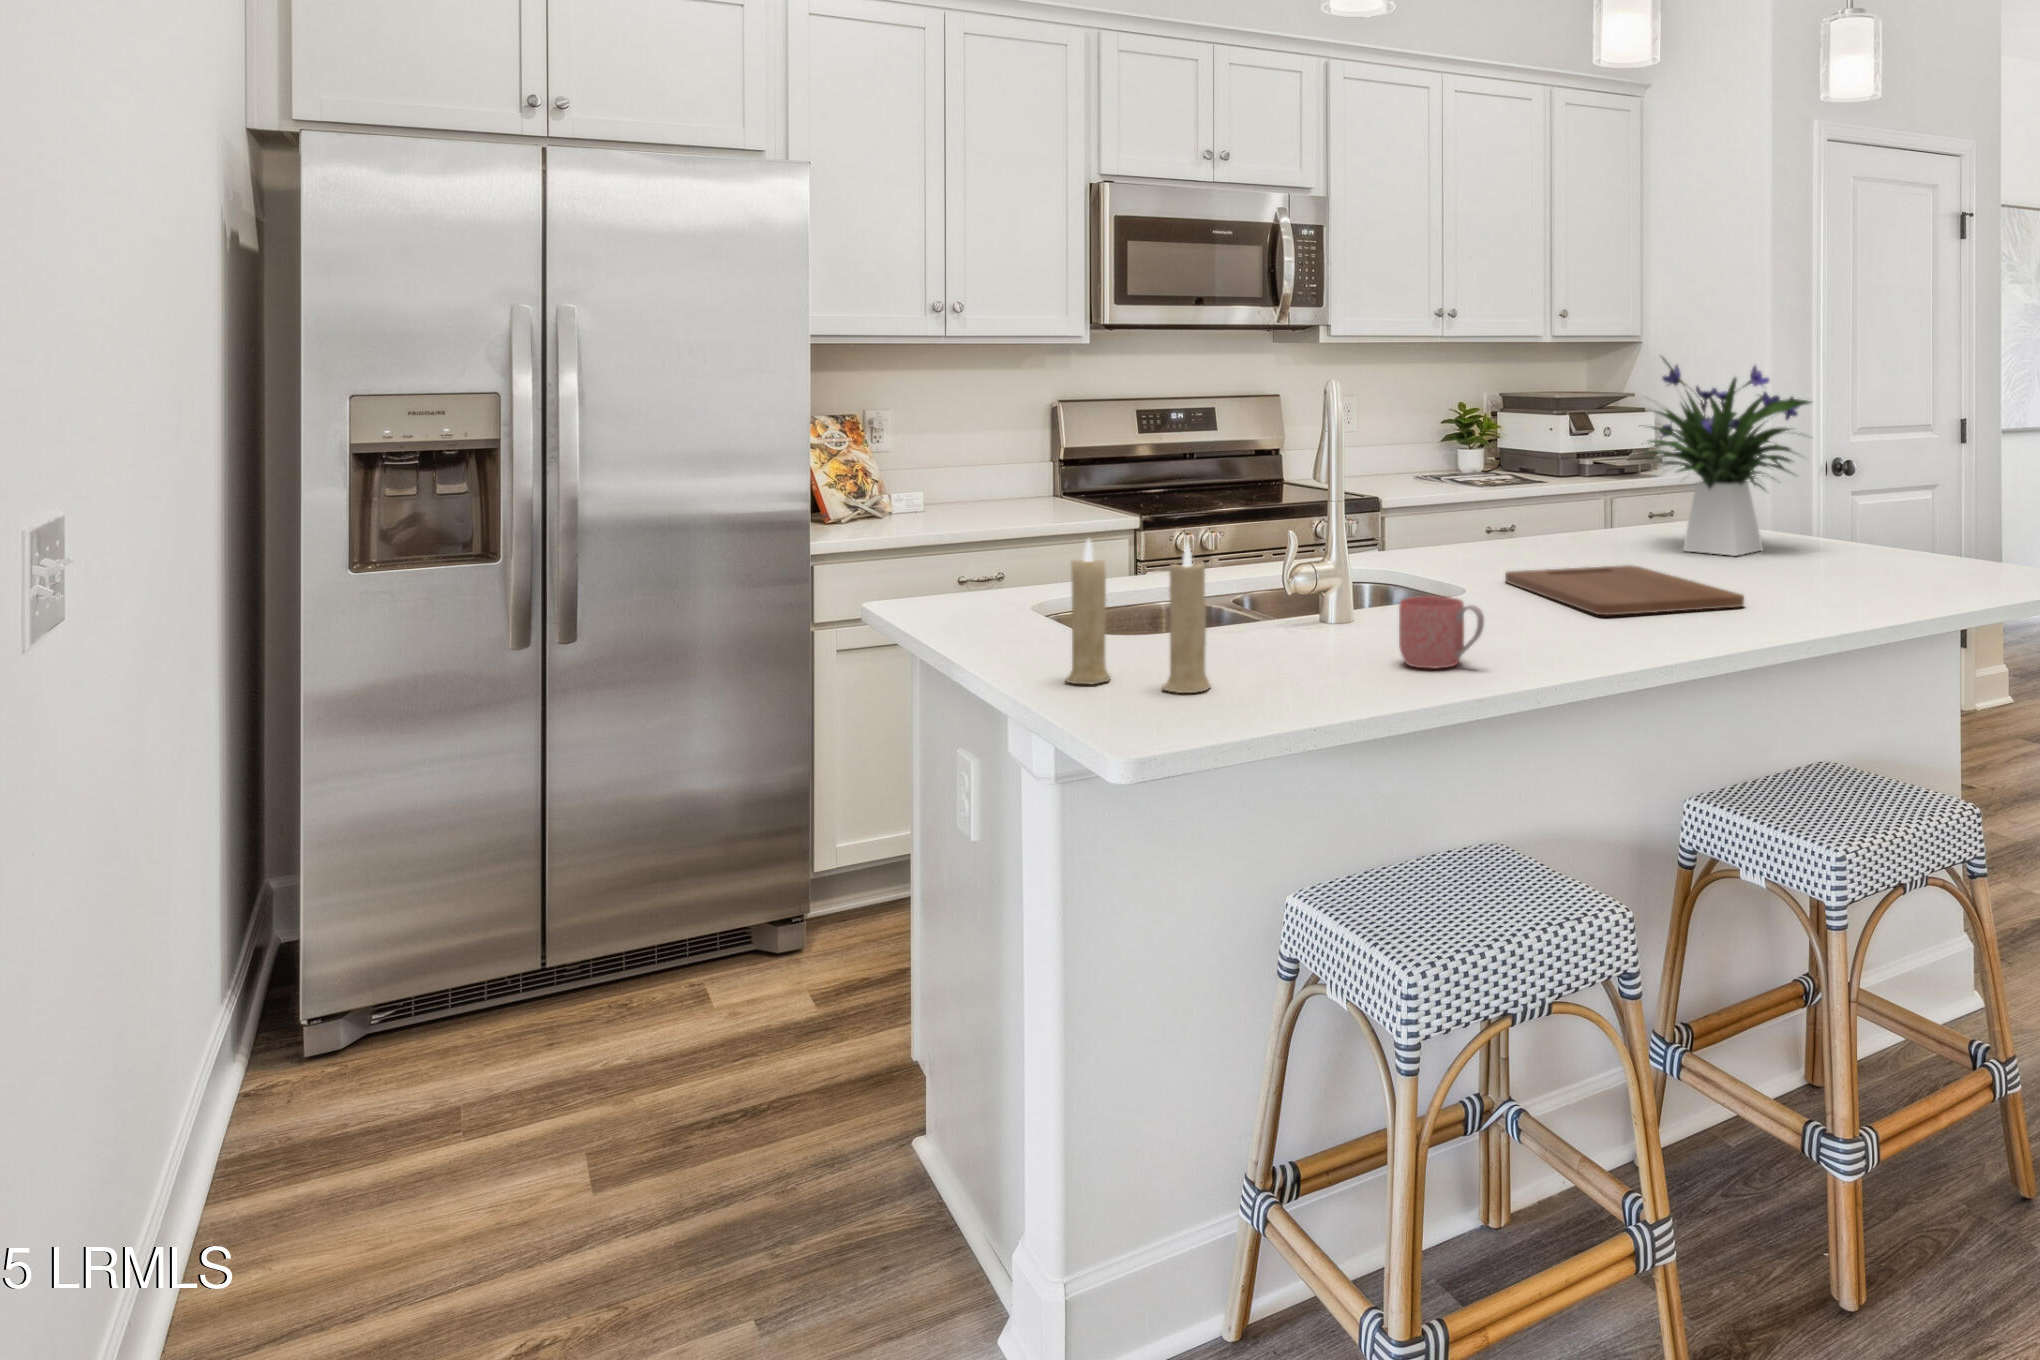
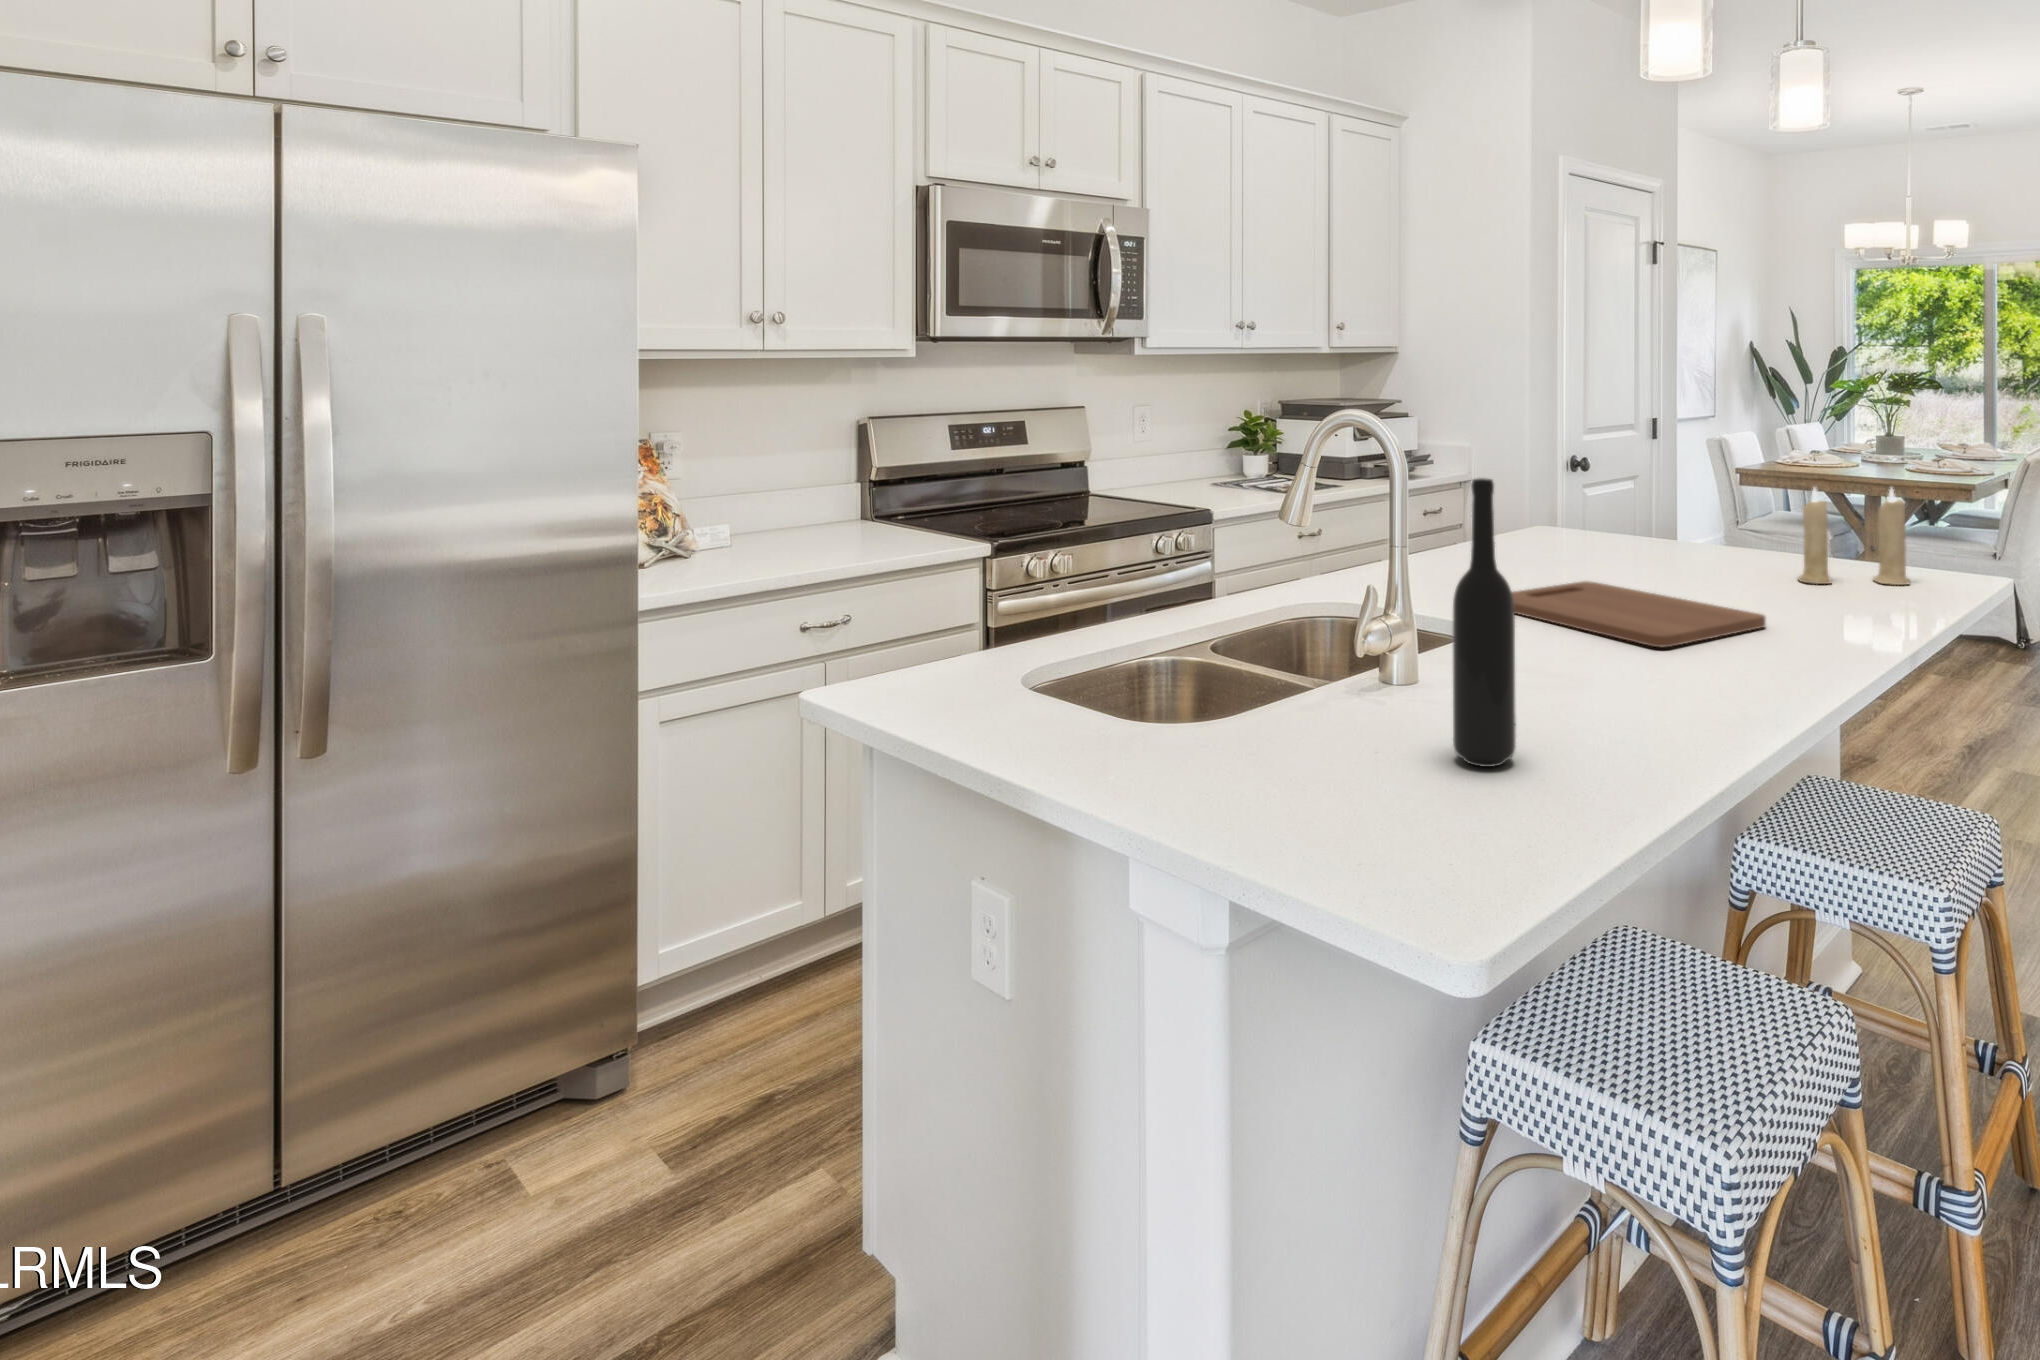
flower arrangement: present [1642,356,1810,556] -> none [1533,371,1713,564]
bottle: none [1280,441,1330,675] -> present [1453,478,1516,767]
candle: present [1066,540,1210,693] -> present [1799,488,1910,585]
mug: present [1399,596,1484,669] -> none [1564,652,1674,743]

